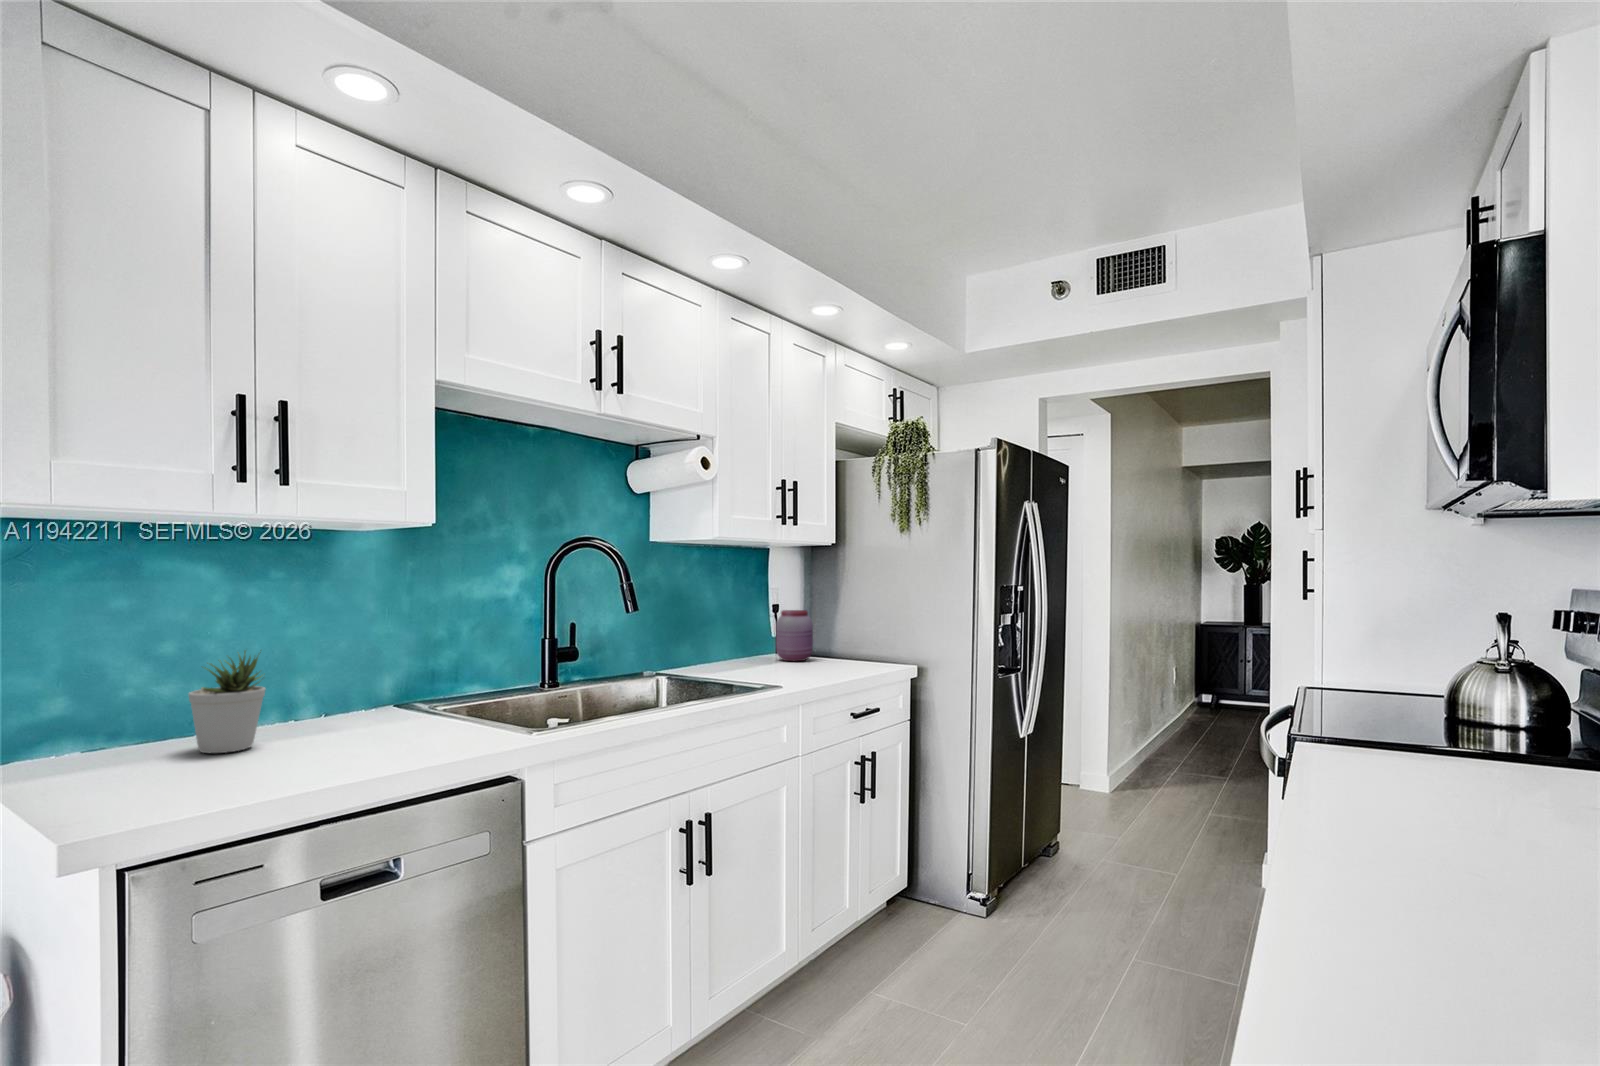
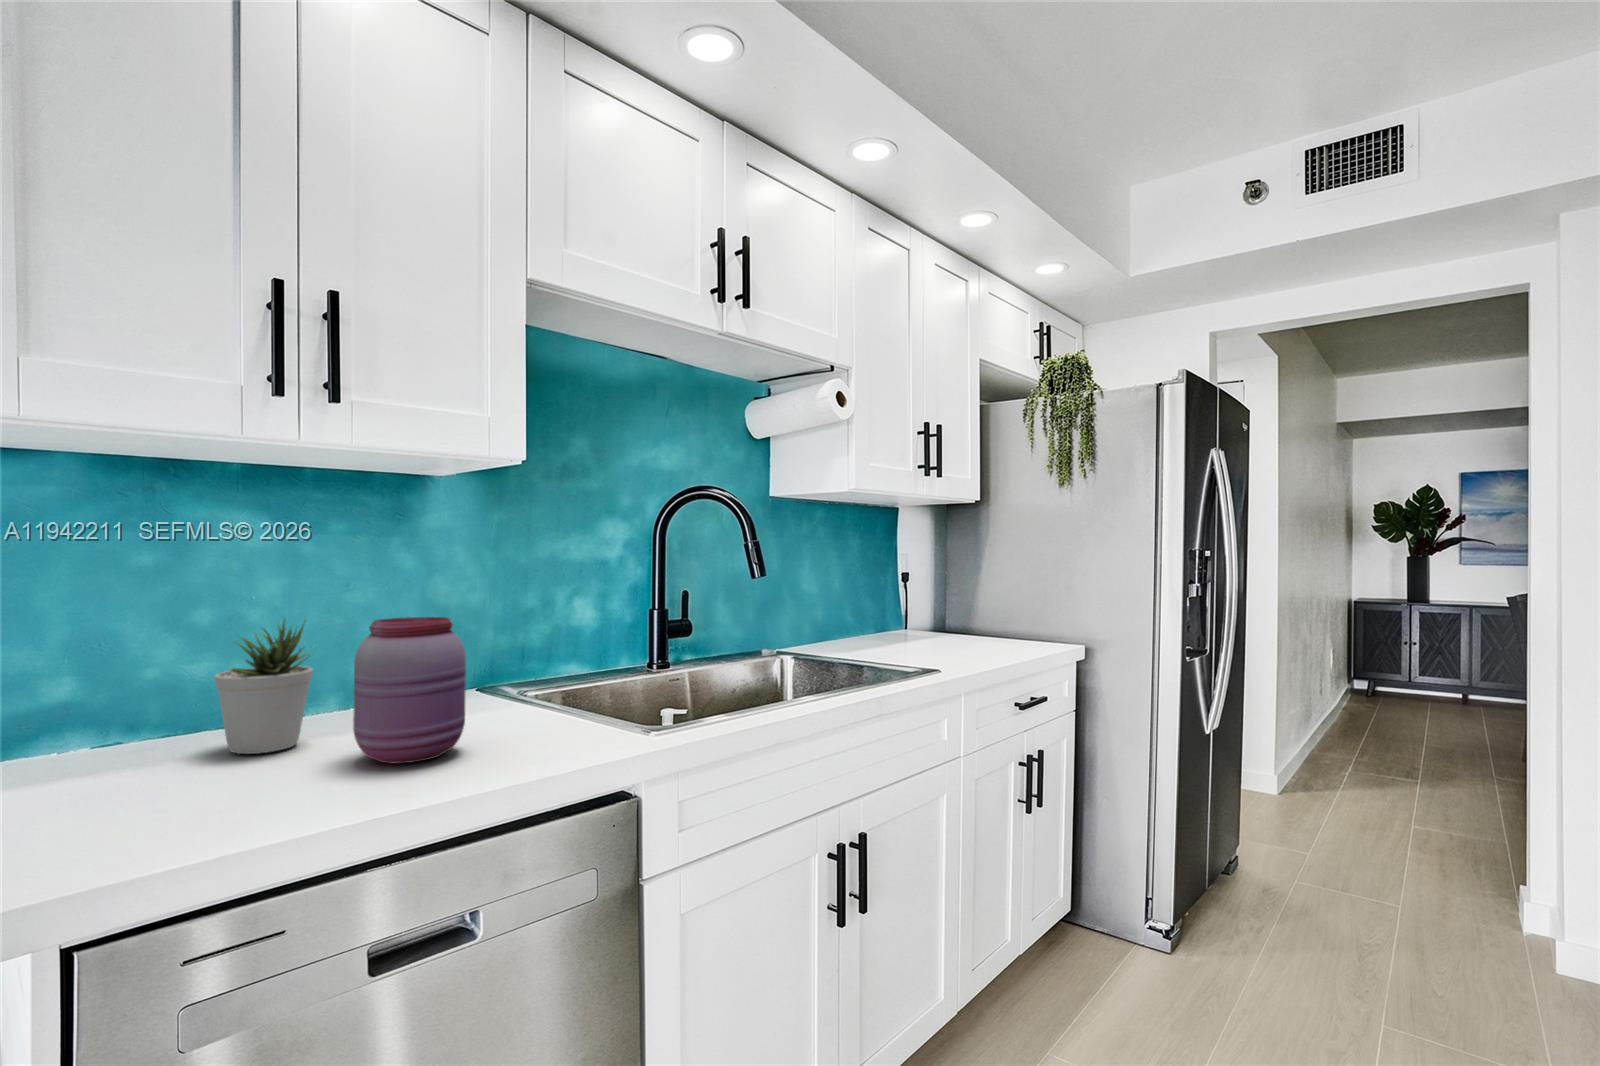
jar: present [776,610,813,661] -> present [353,617,466,763]

